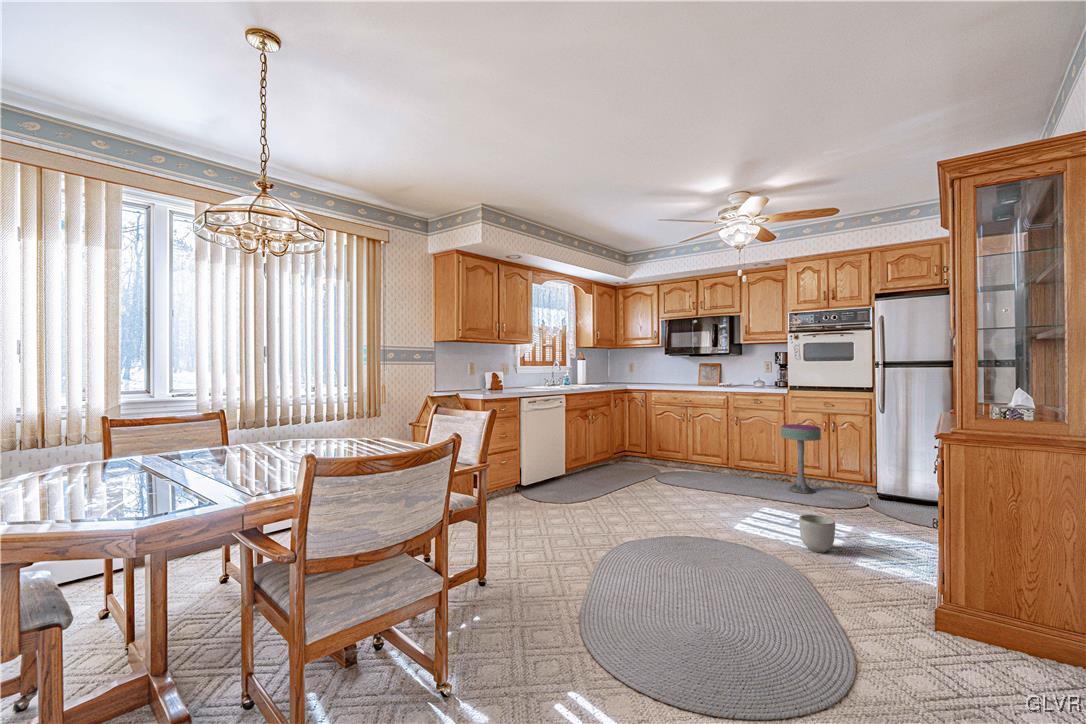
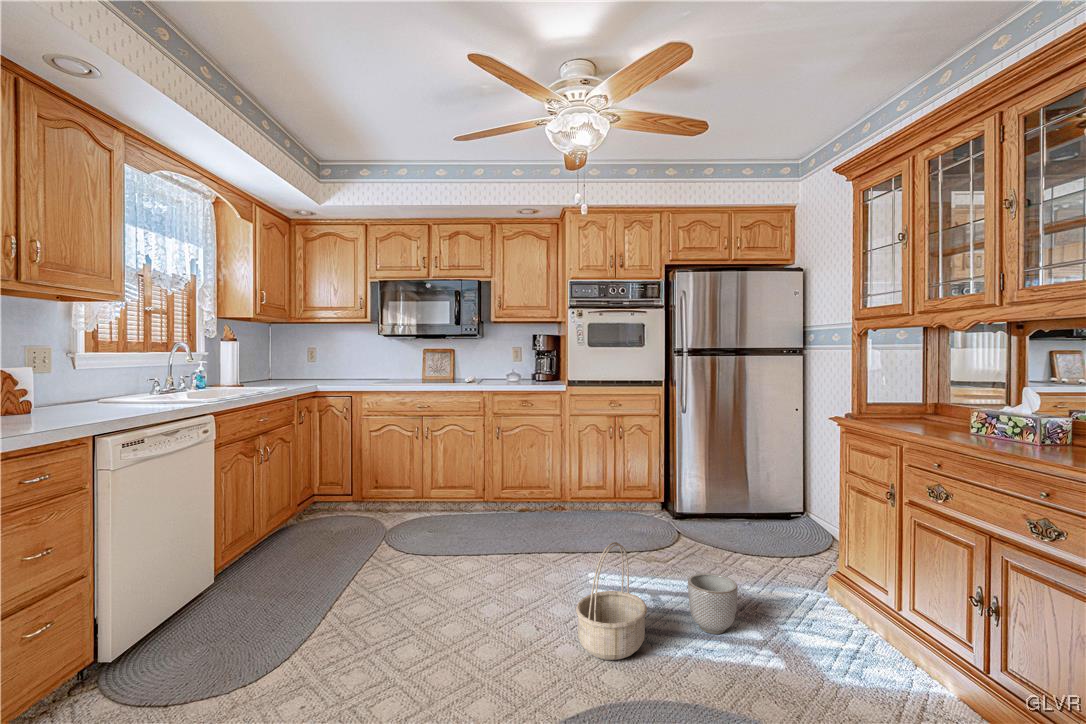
bar stool: present [781,424,821,493] -> none [563,431,610,524]
basket: none [715,479,763,545] -> present [576,542,647,660]

